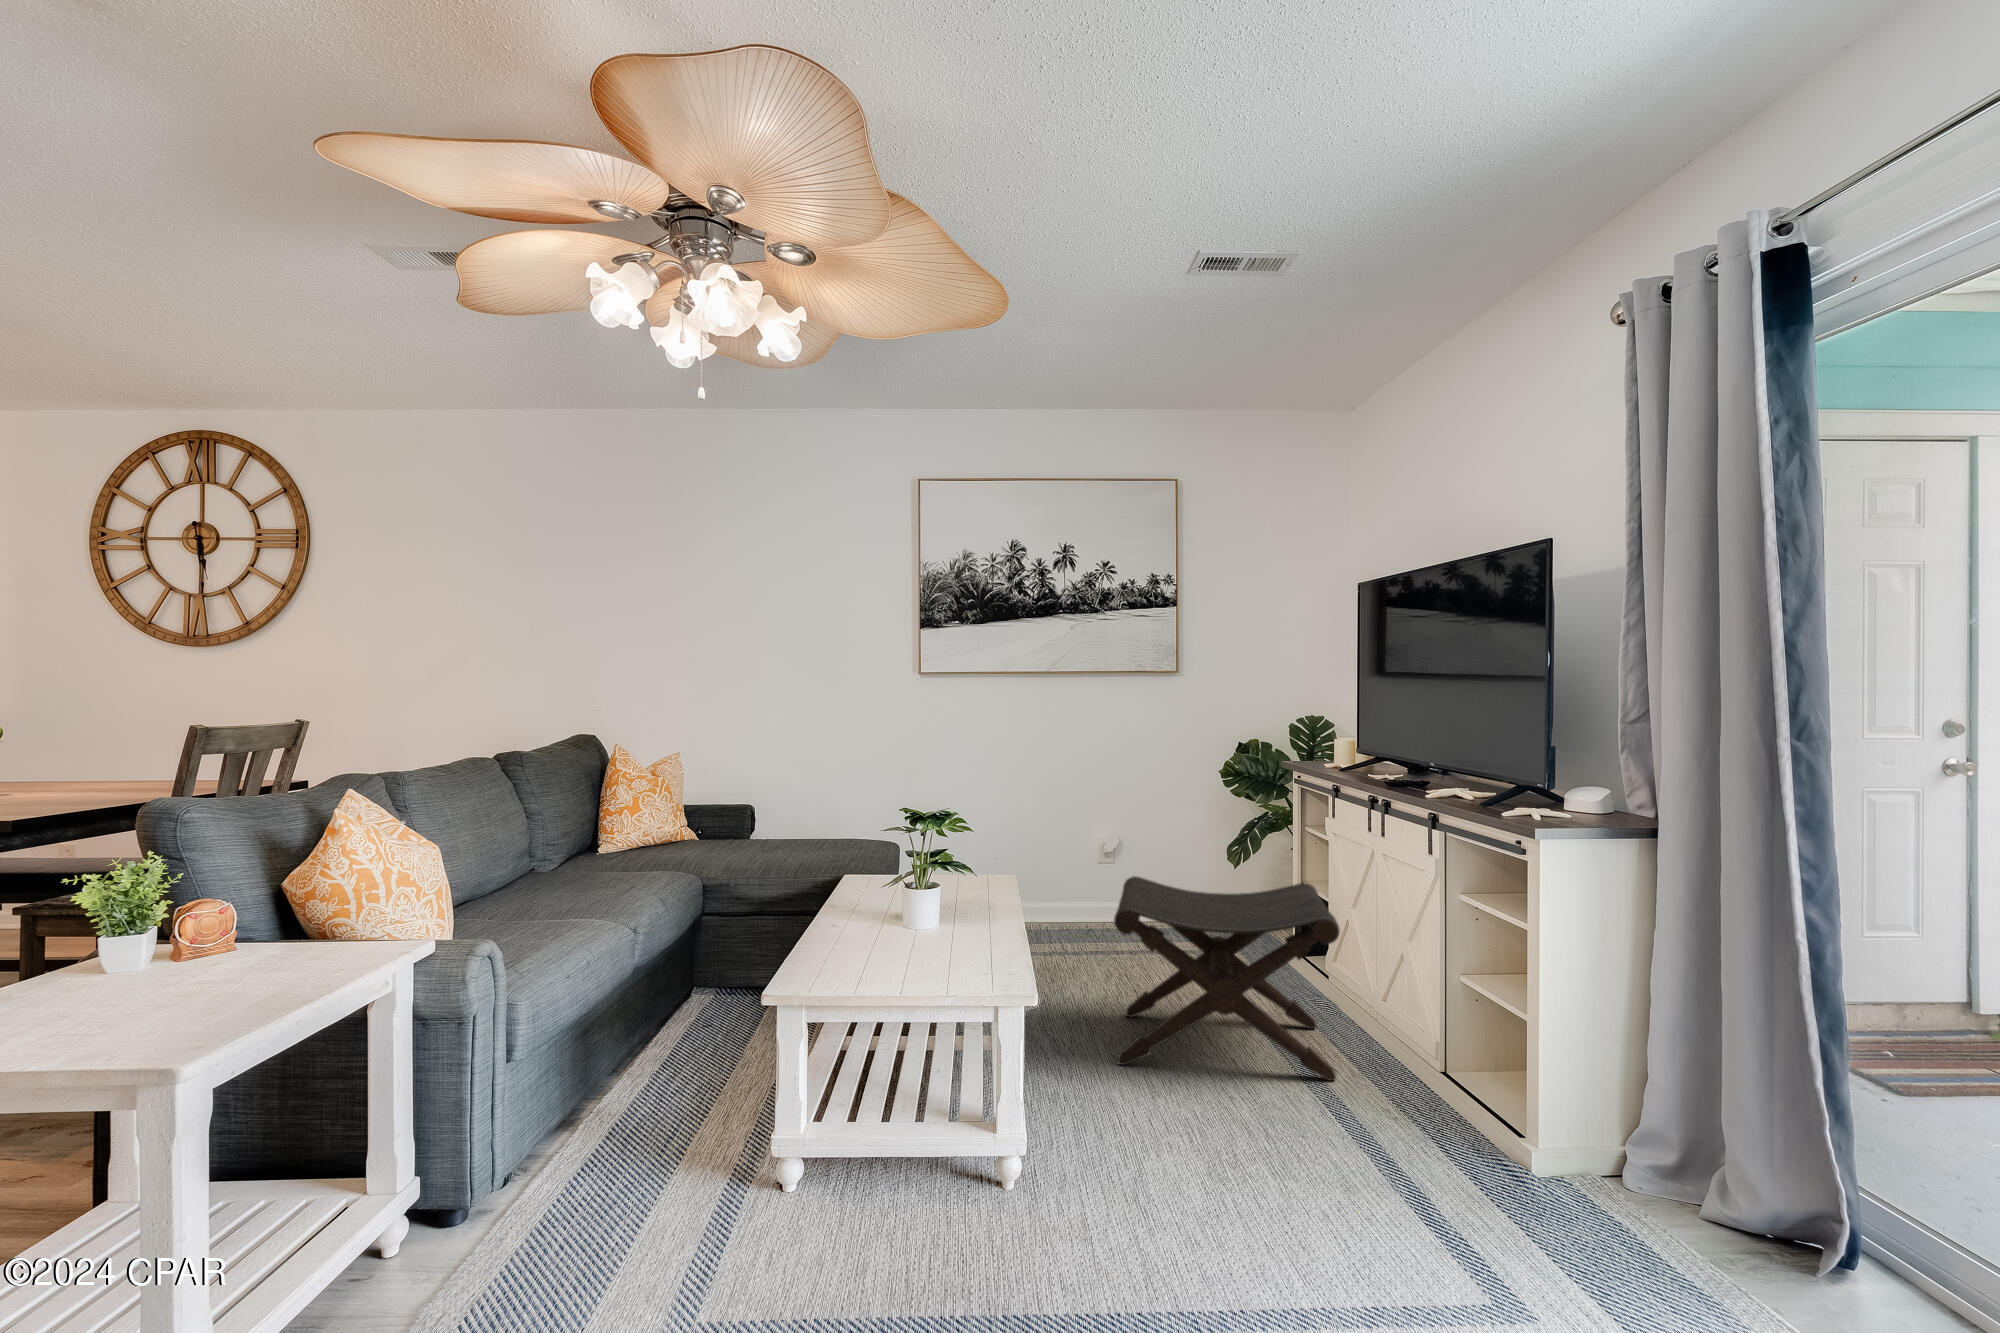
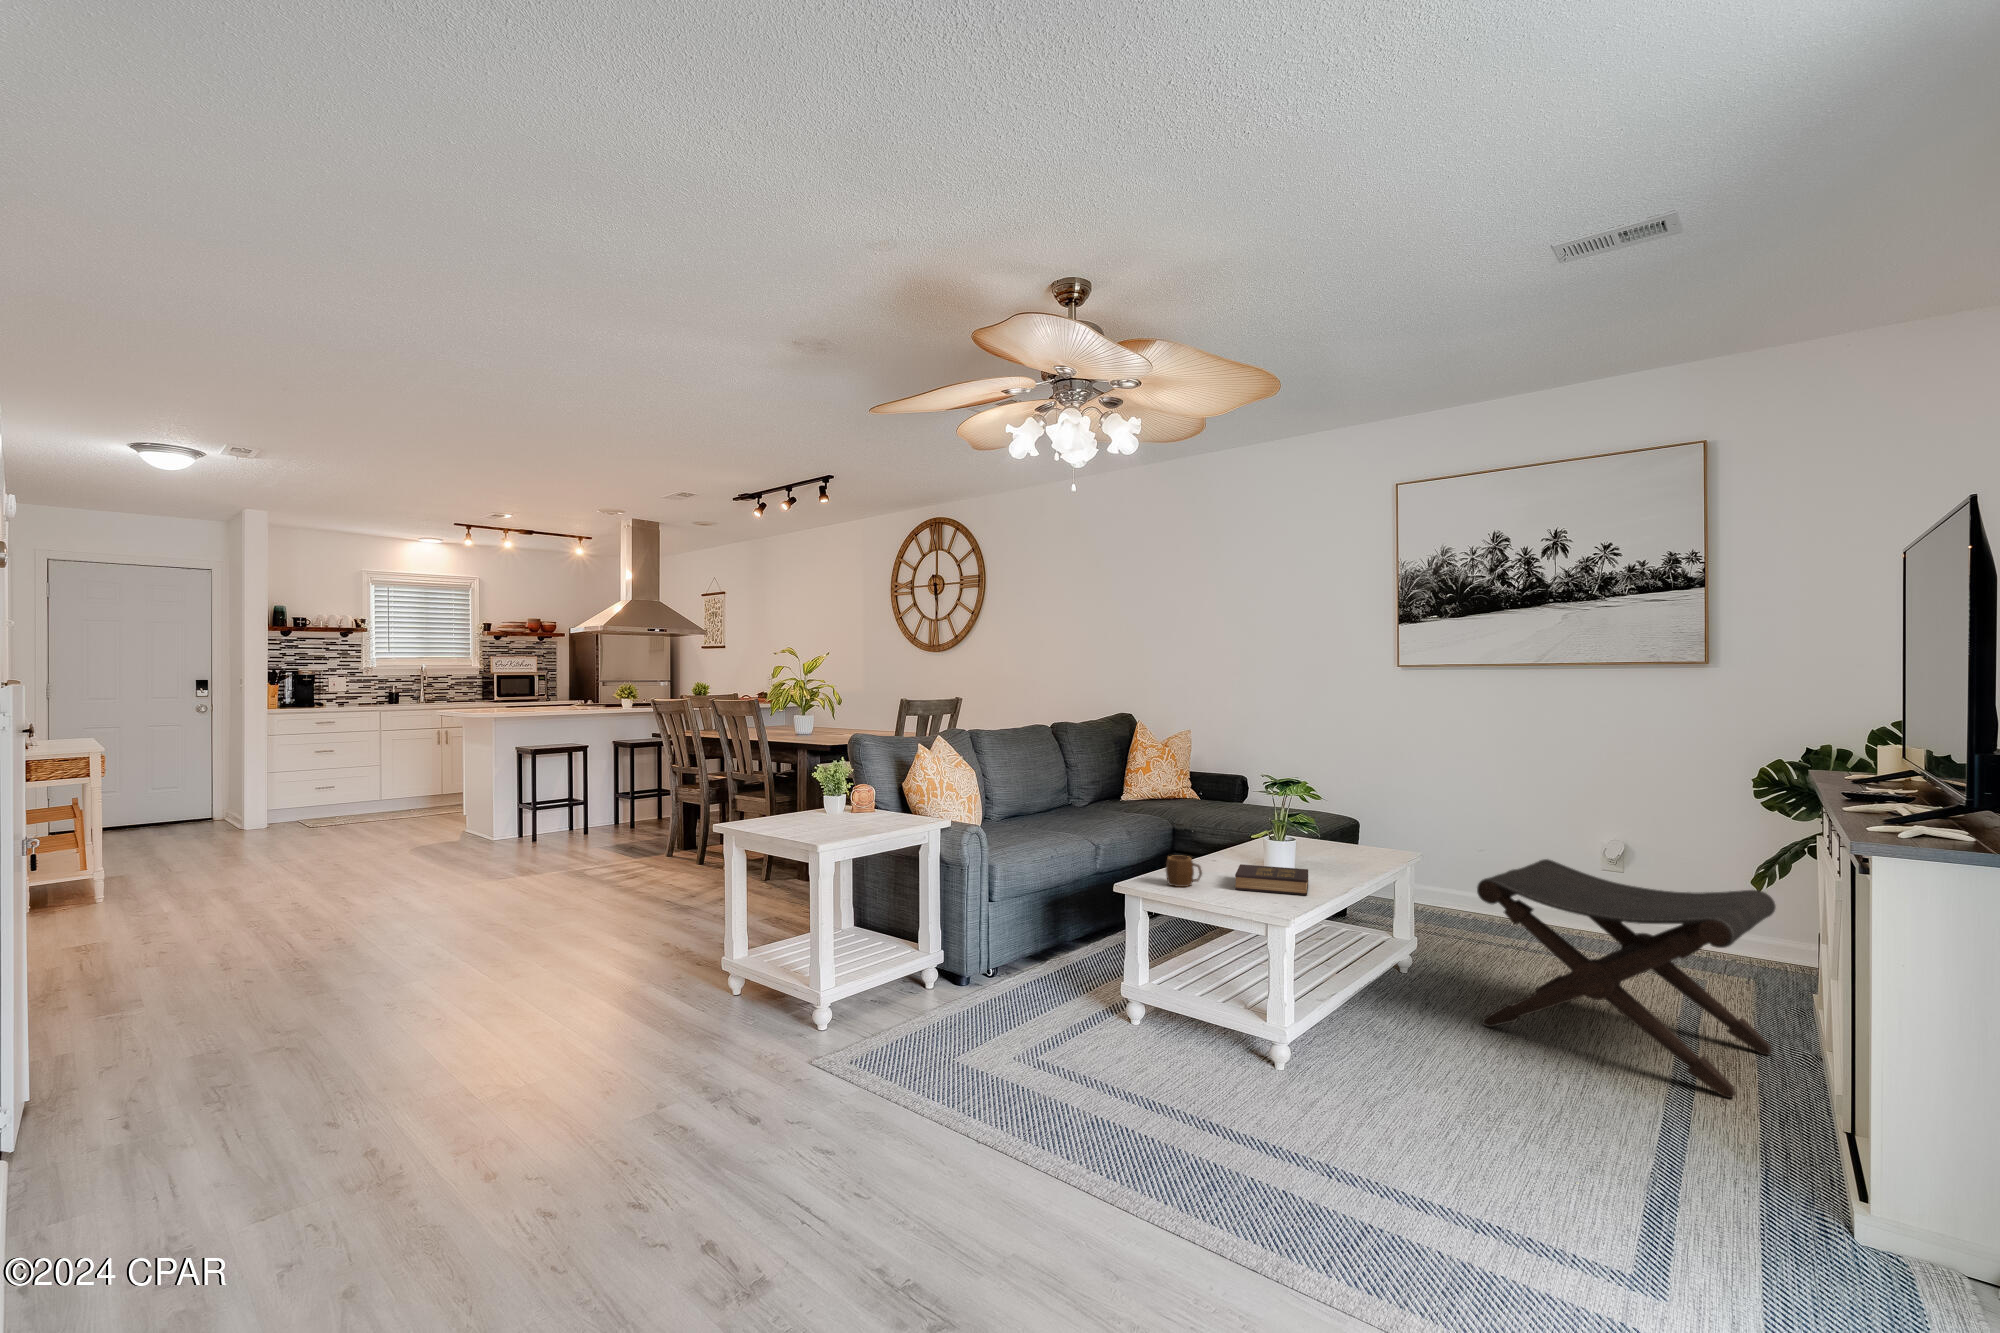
hardback book: none [888,929,987,971] -> present [1235,864,1308,895]
mug: none [812,938,862,982] -> present [1166,856,1202,887]

